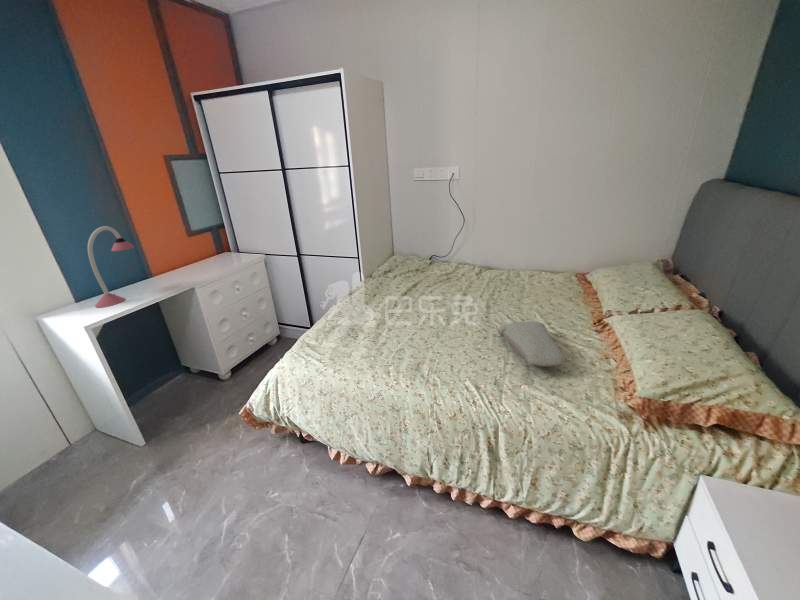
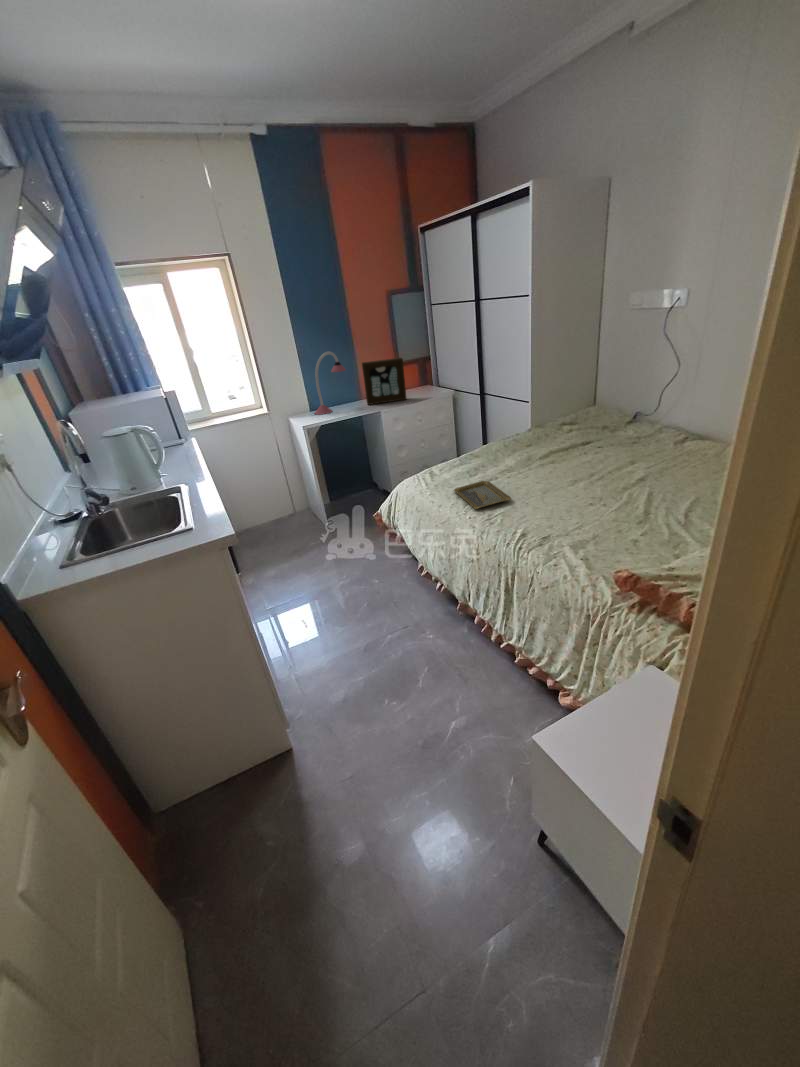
picture frame: none [154,227,219,283] -> present [362,358,406,405]
pillow: present [498,322,565,367] -> none [582,496,657,539]
tray: none [357,338,425,373] -> present [454,481,511,509]

